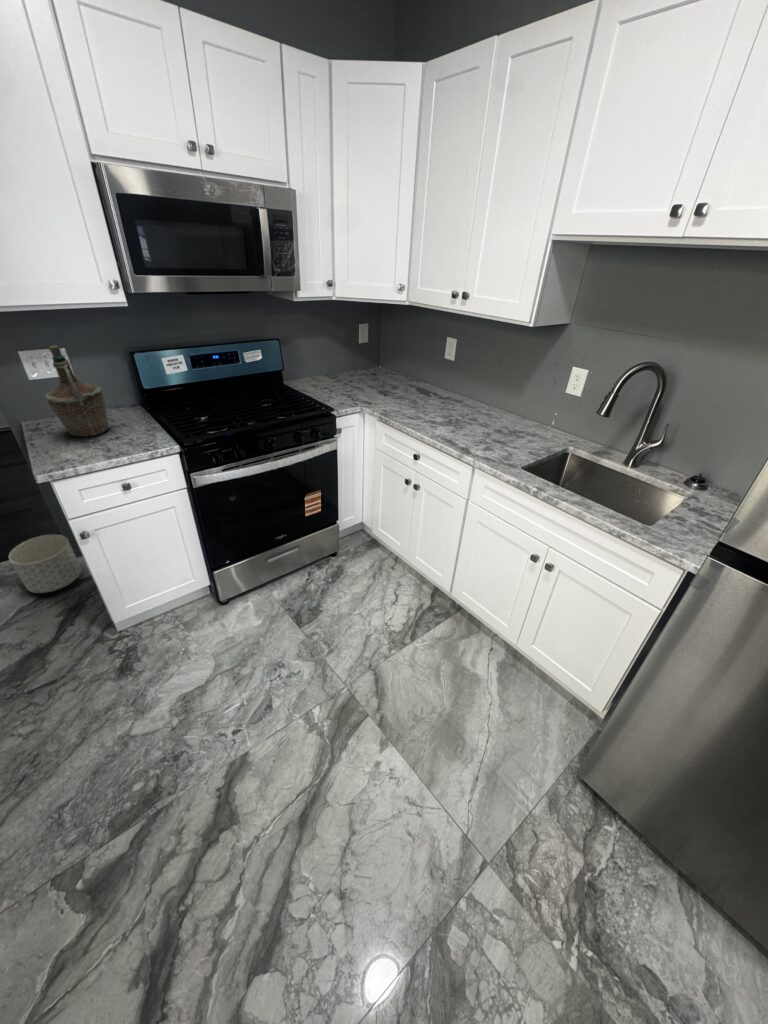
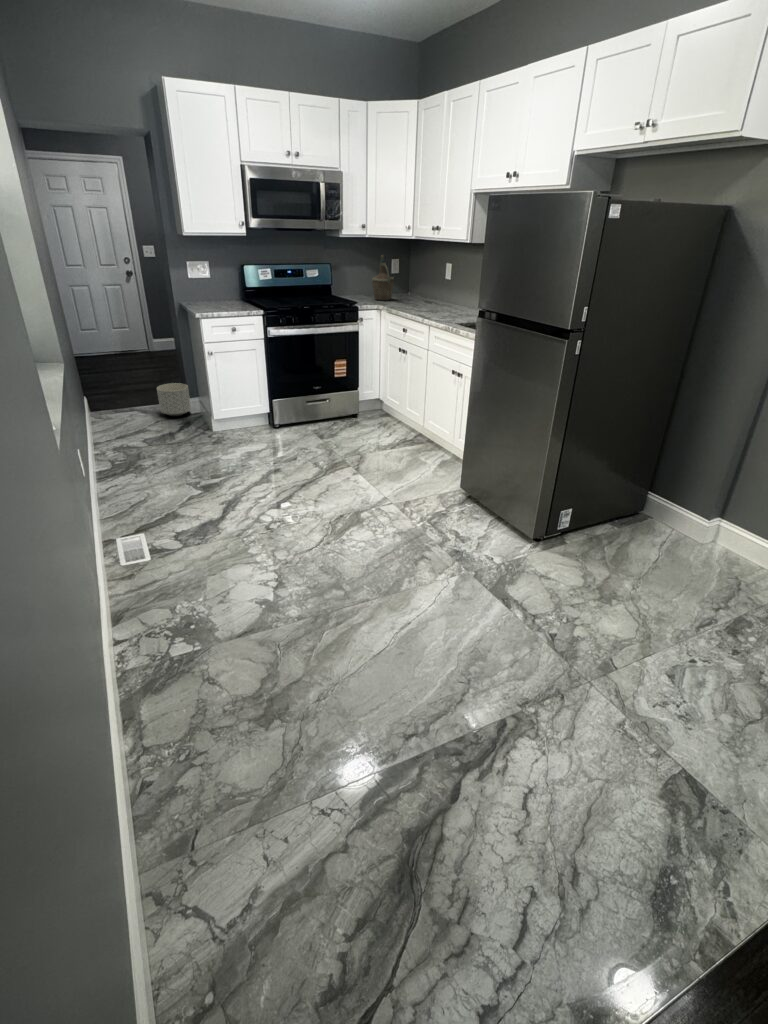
bottle: present [45,346,109,436] -> present [372,256,394,300]

